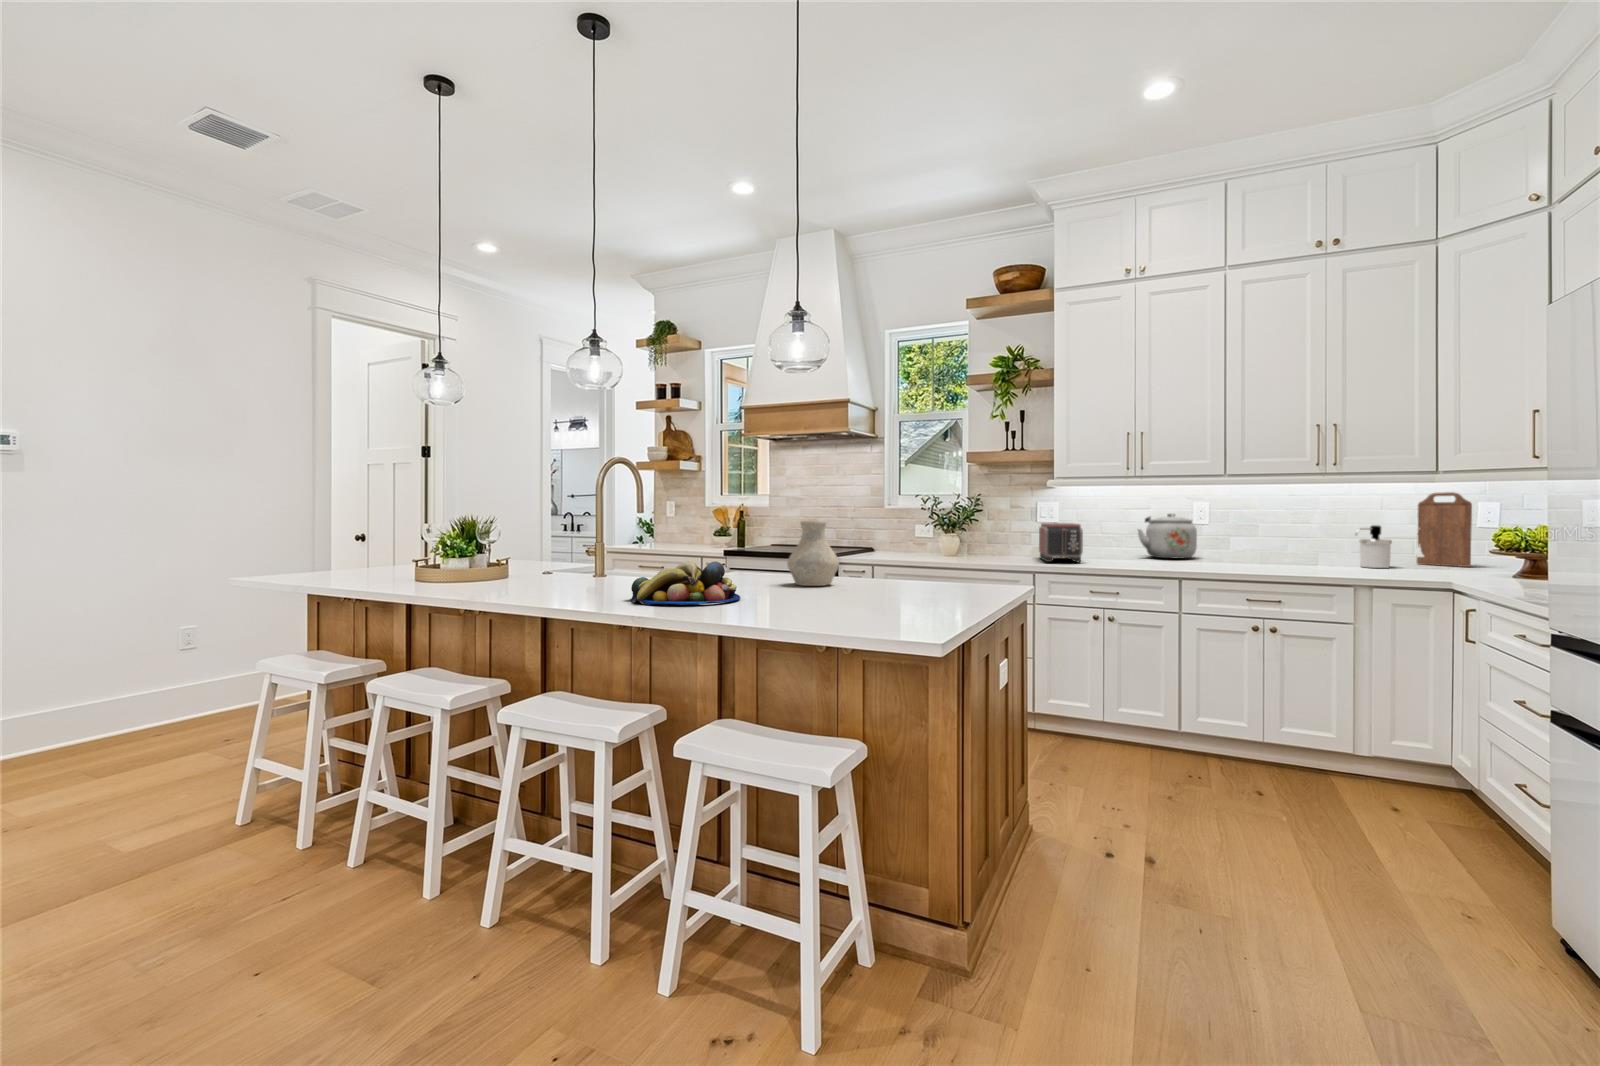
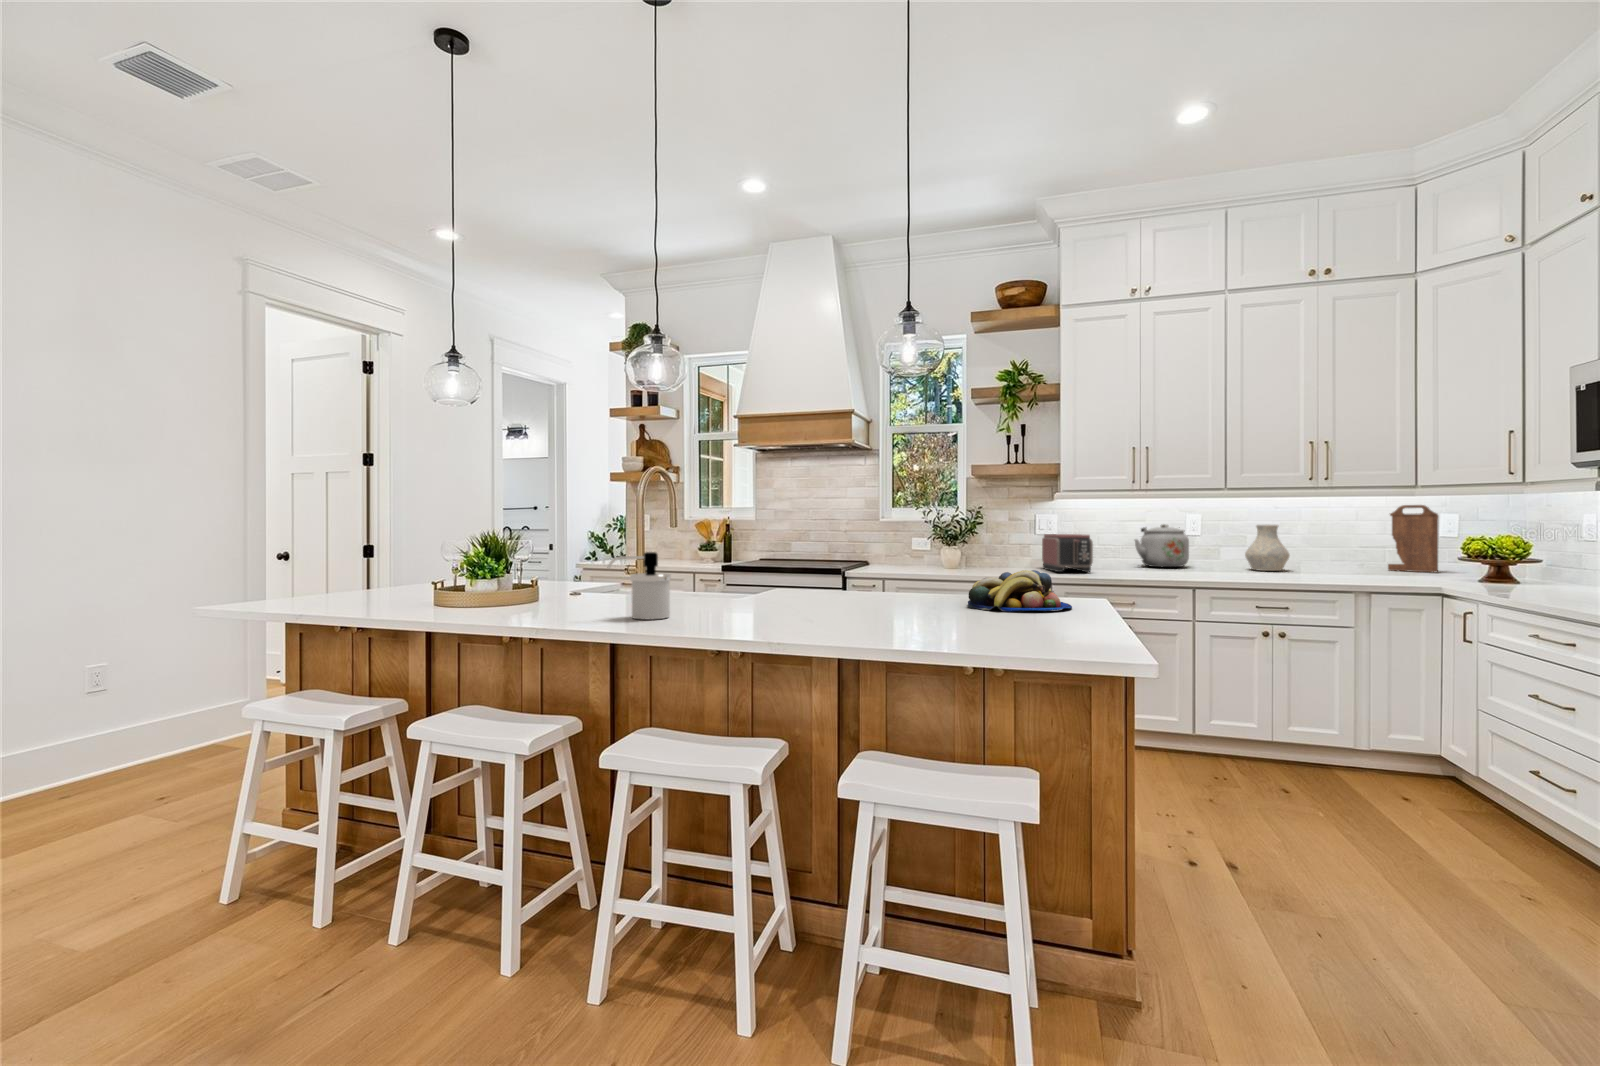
vase: present [787,521,839,586] -> present [1245,525,1290,571]
soap dispenser: present [1355,525,1392,568] -> present [607,552,671,619]
fruit bowl: present [630,561,740,605] -> present [968,570,1072,611]

